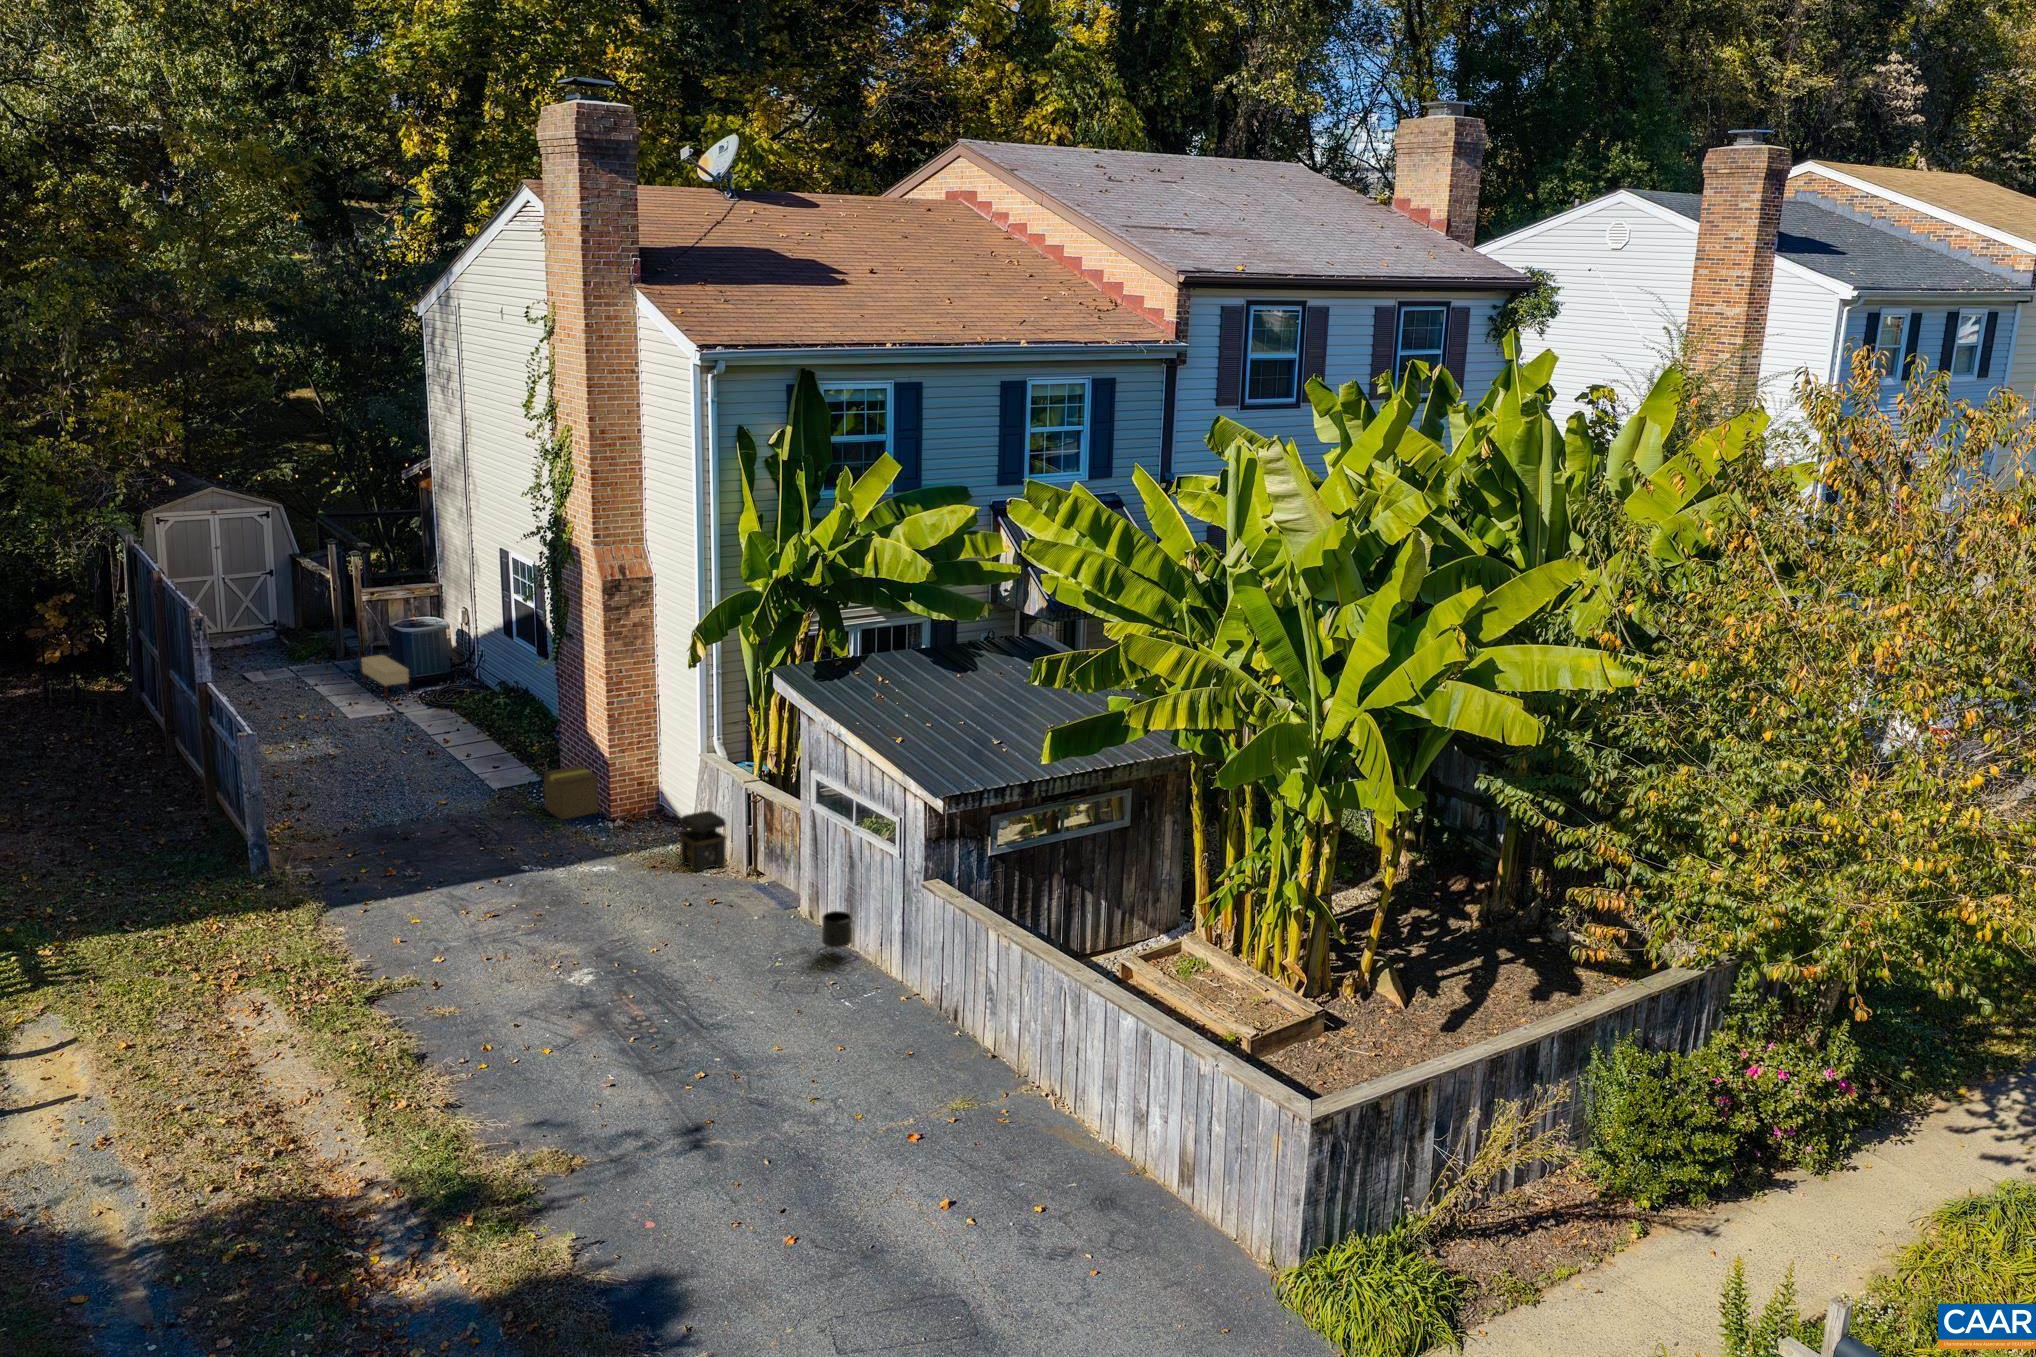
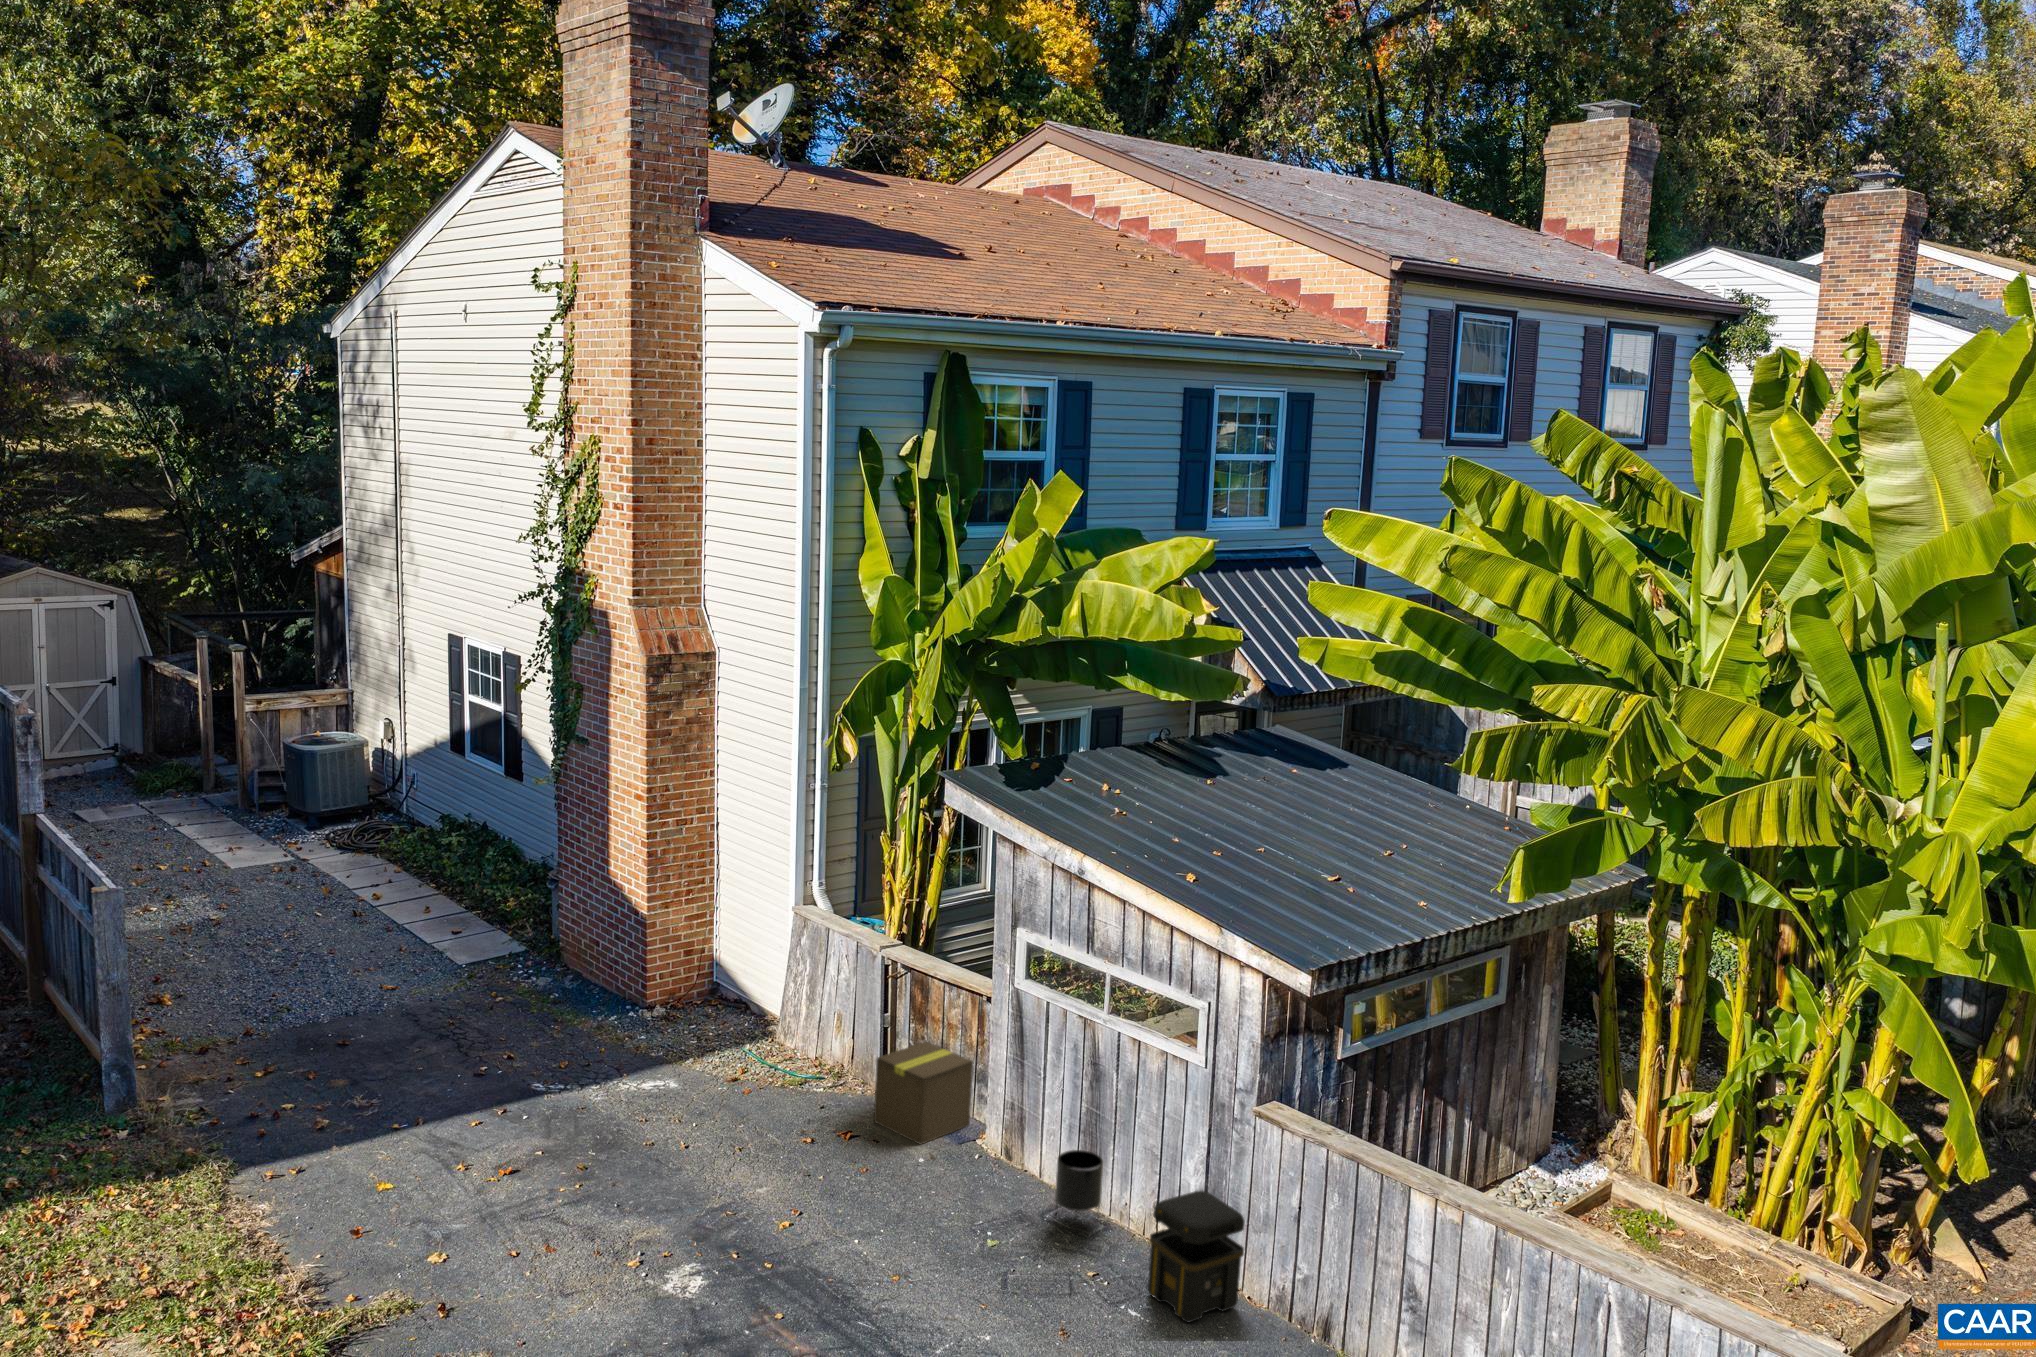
bench: present [361,655,409,698] -> none [242,785,312,844]
cardboard box: present [544,766,598,820] -> present [874,1042,973,1144]
toolbox: present [680,811,727,872] -> present [1148,1191,1245,1322]

